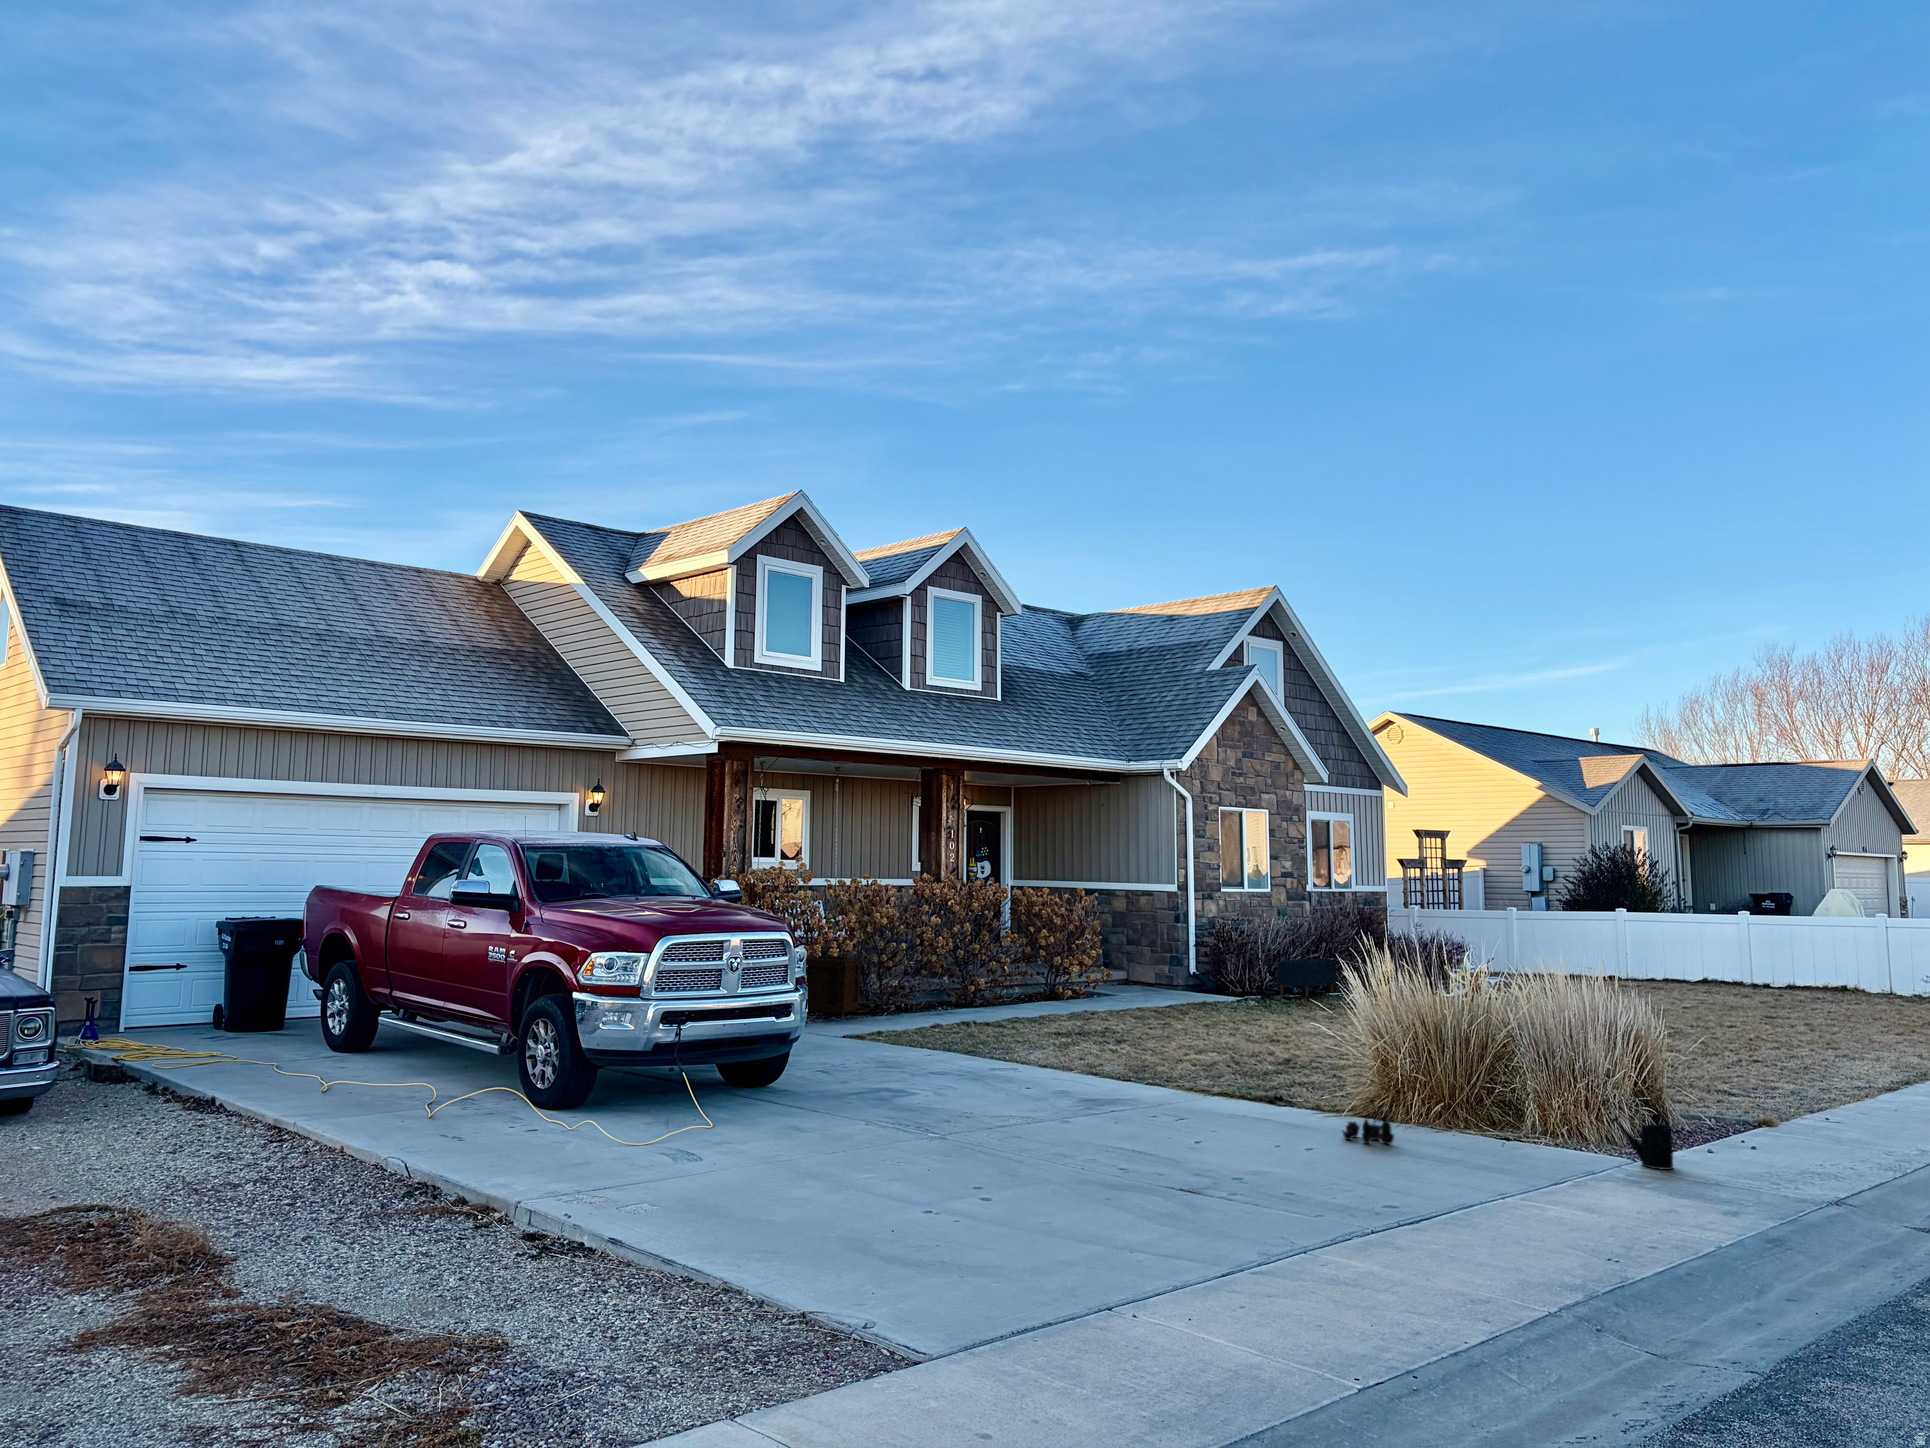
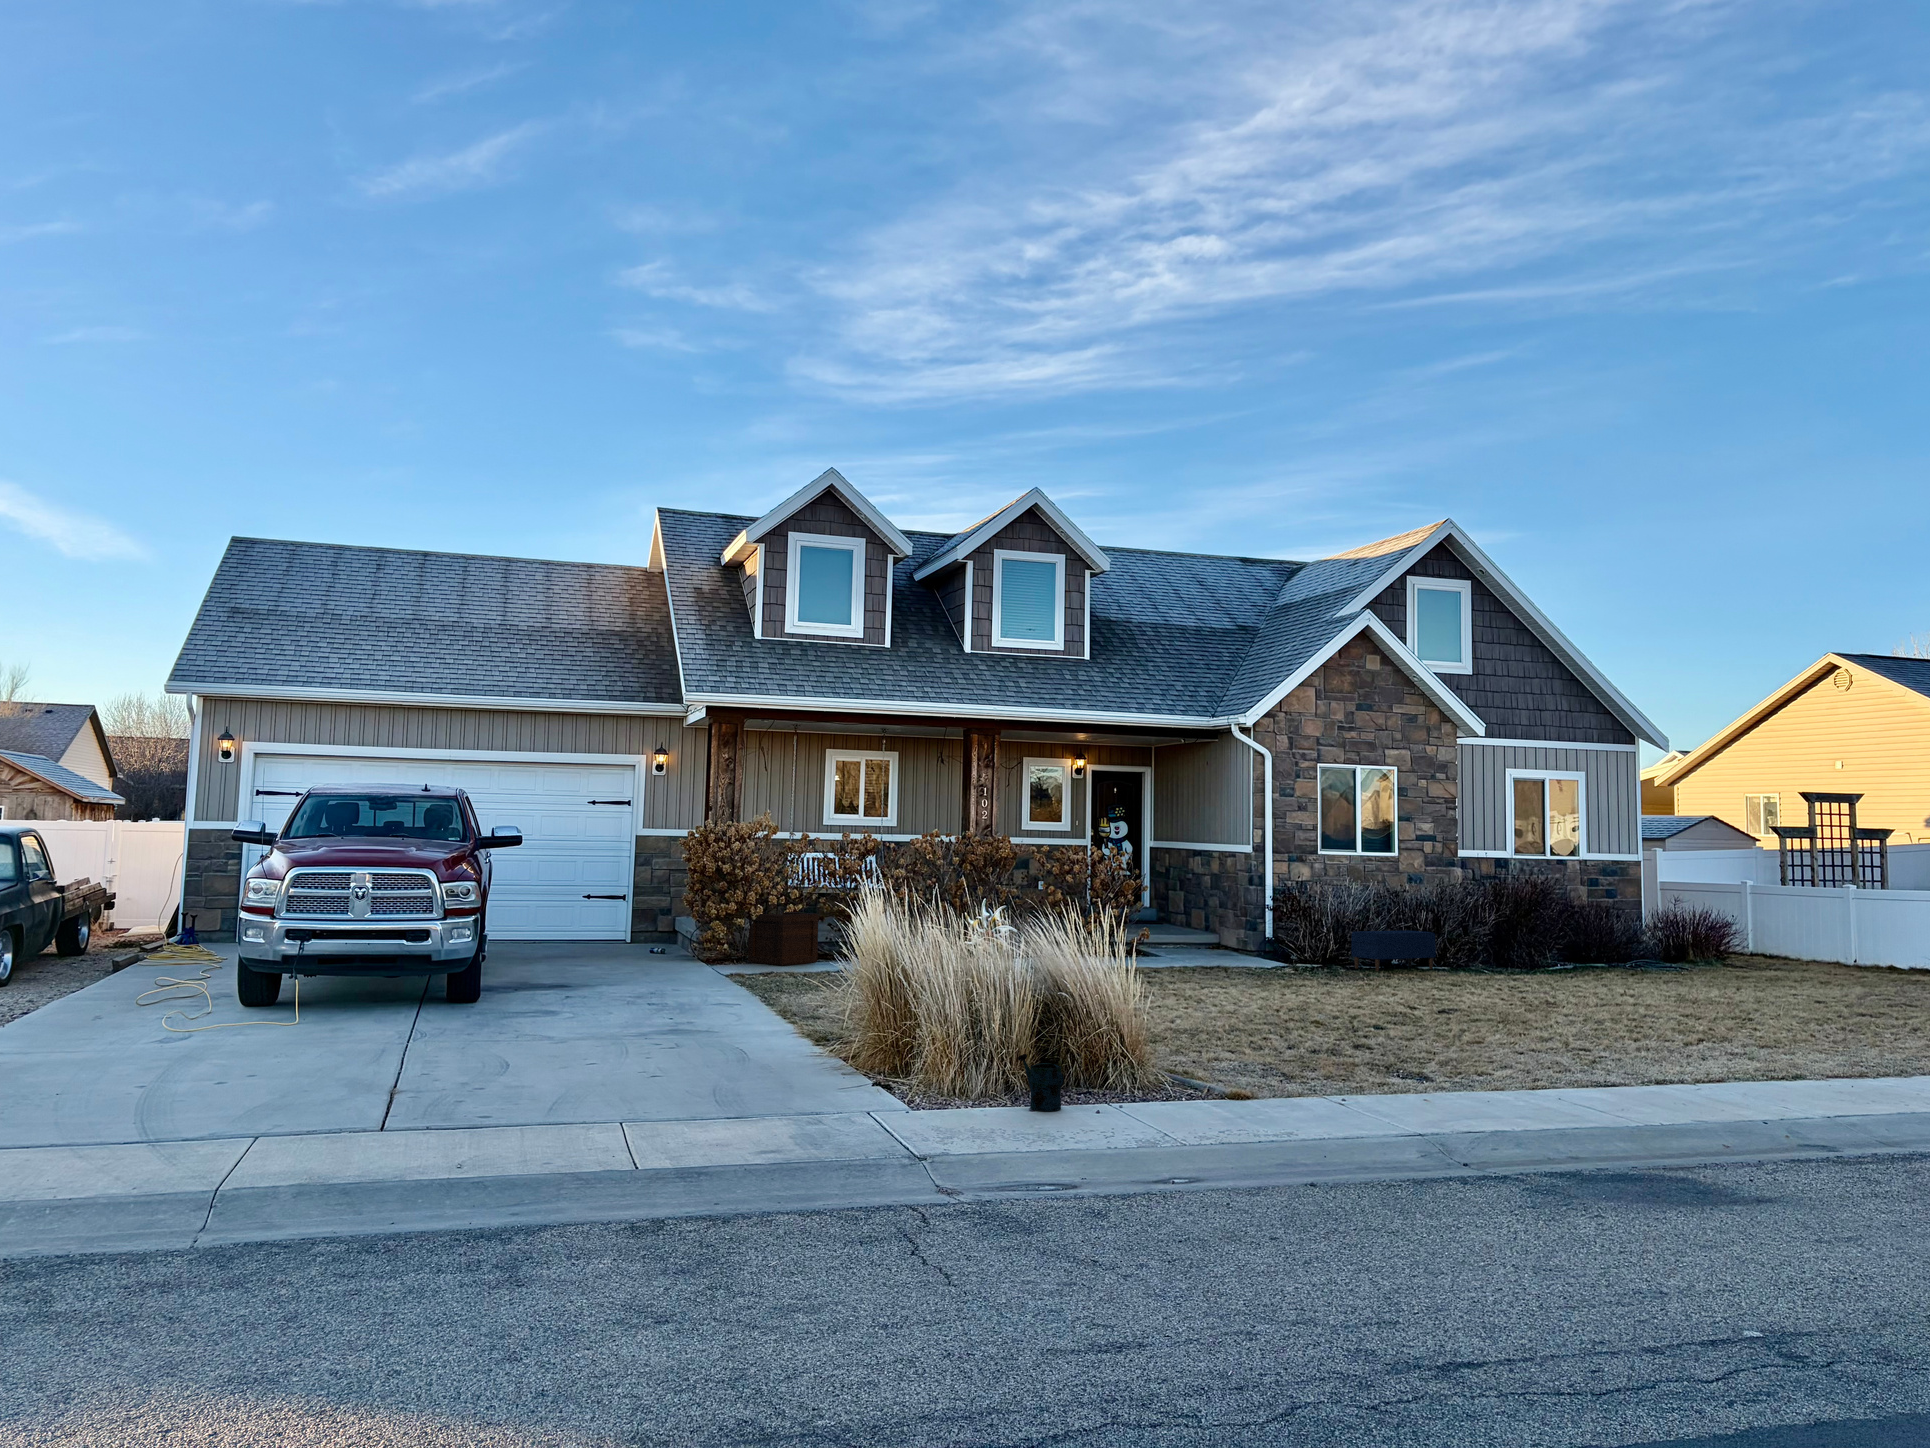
potted plant: present [1343,1099,1394,1144] -> none [810,1029,858,1075]

